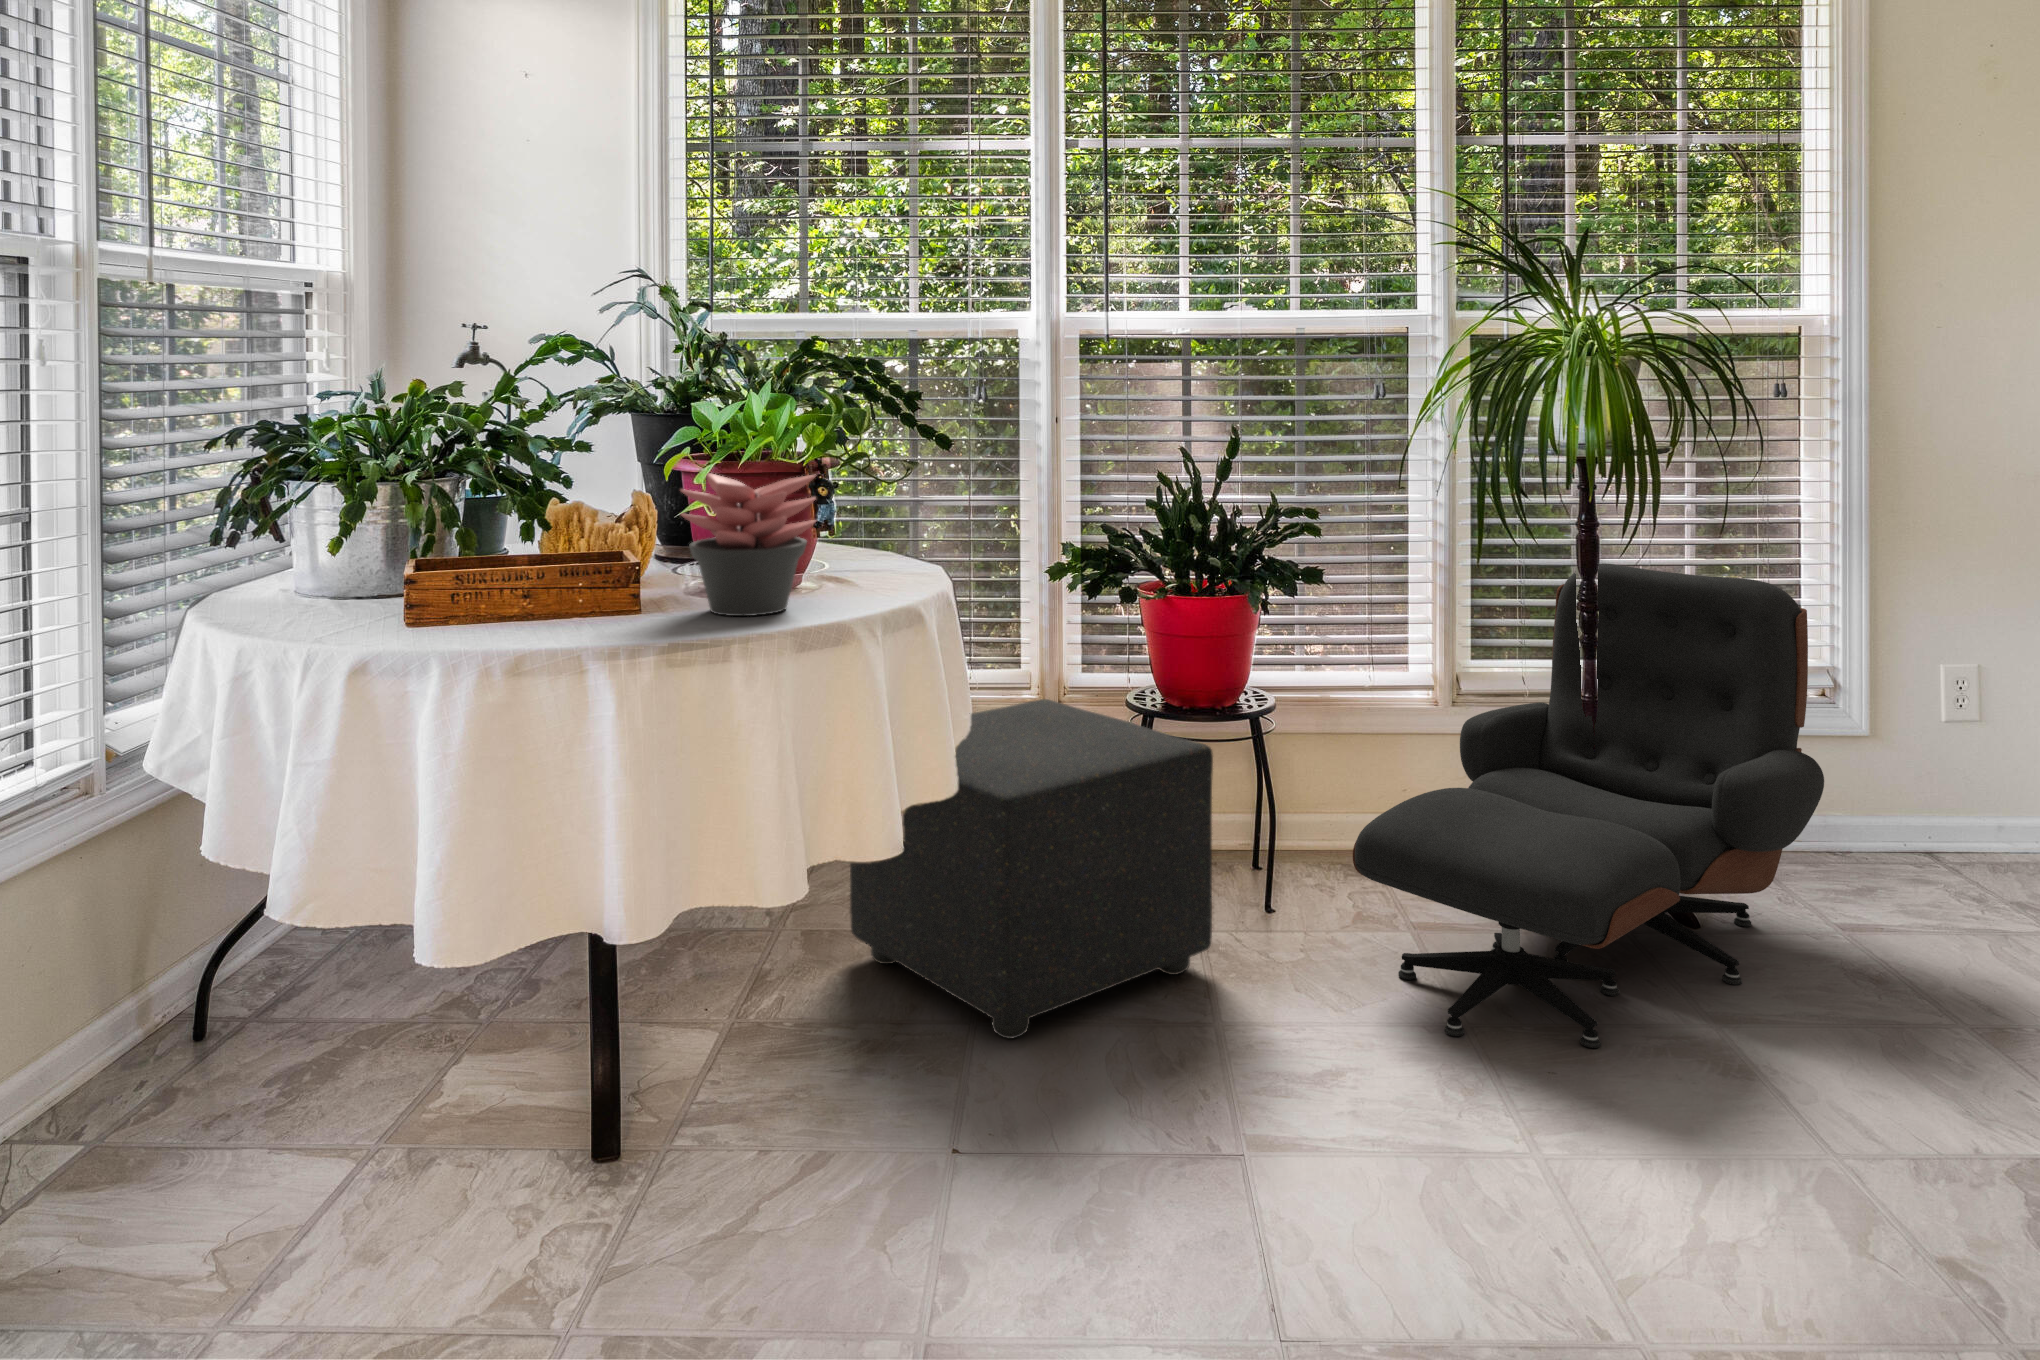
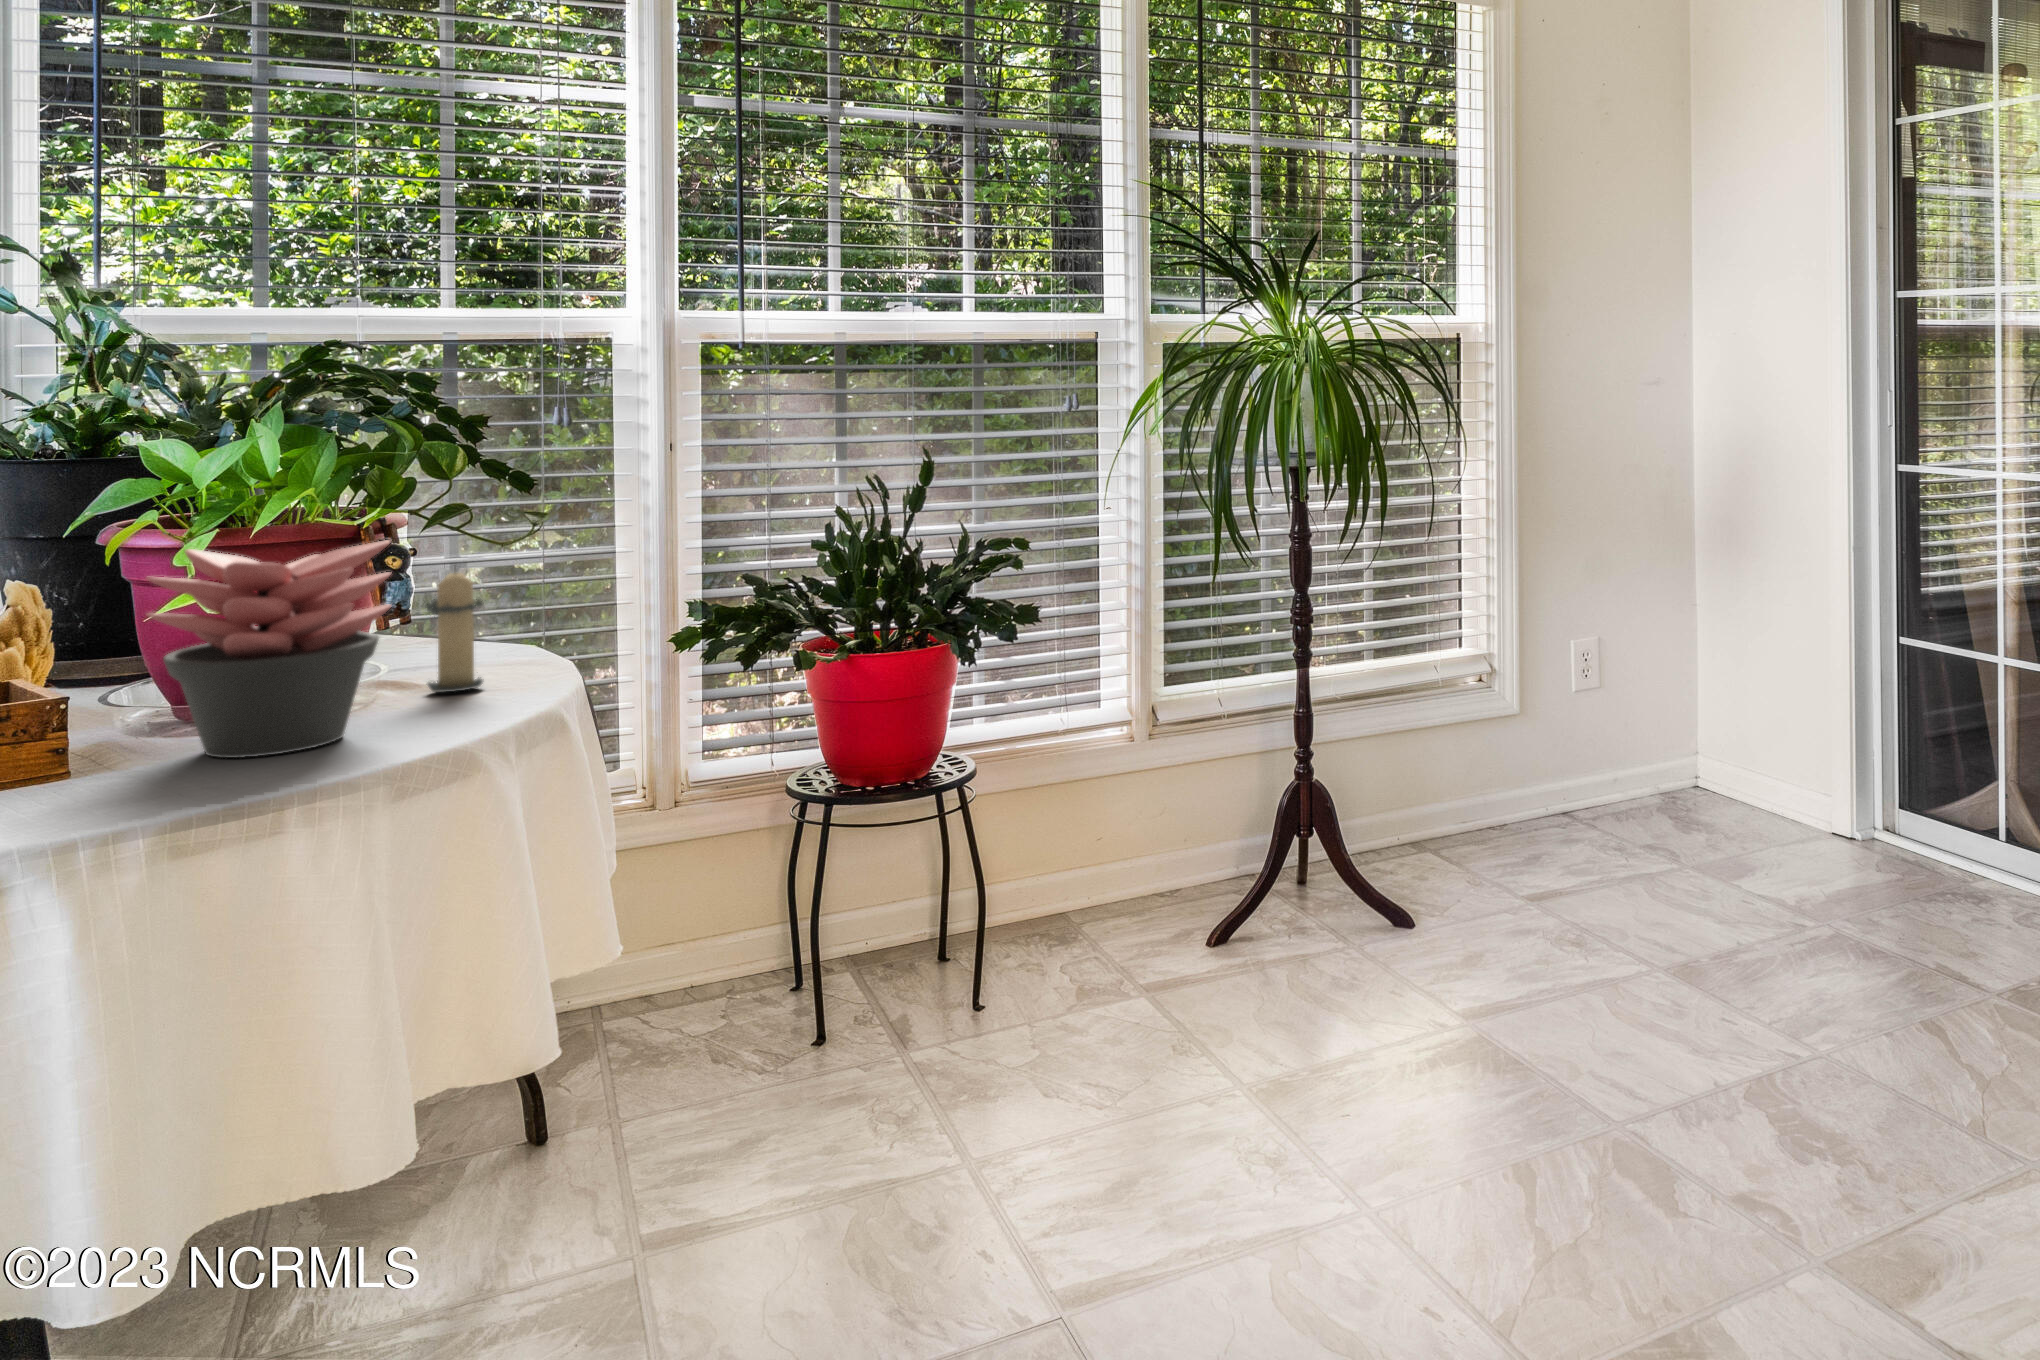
candle: none [845,496,890,590] -> present [427,571,484,692]
lounge chair: present [1353,563,1824,1048] -> none [1087,574,1516,1093]
ottoman: present [850,699,1213,1039] -> none [389,804,923,1251]

